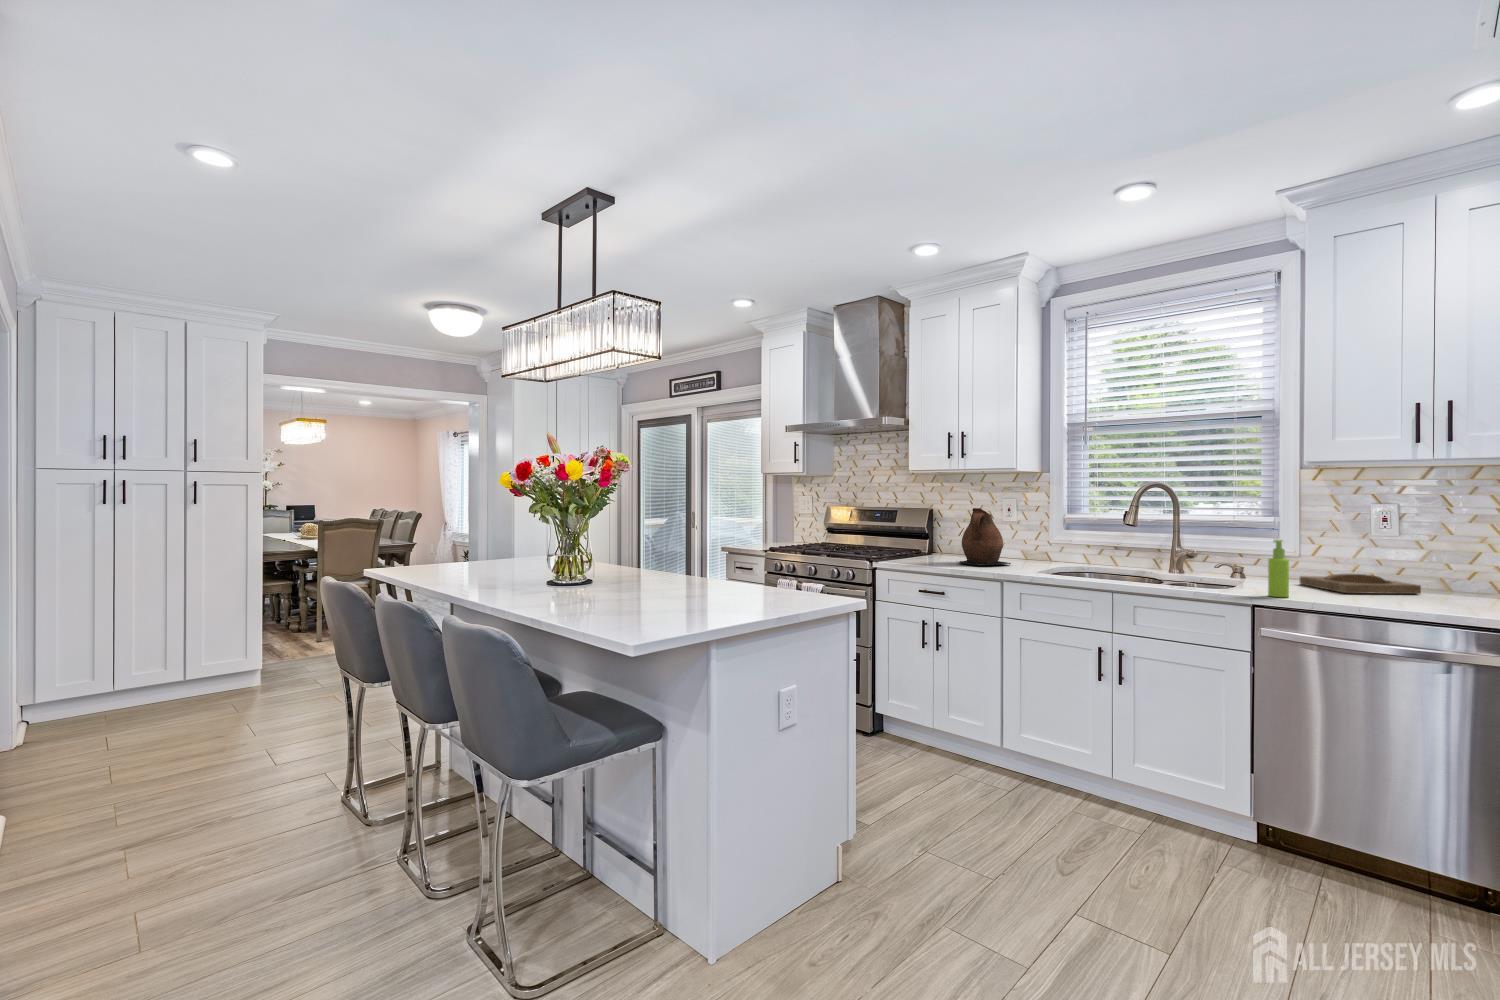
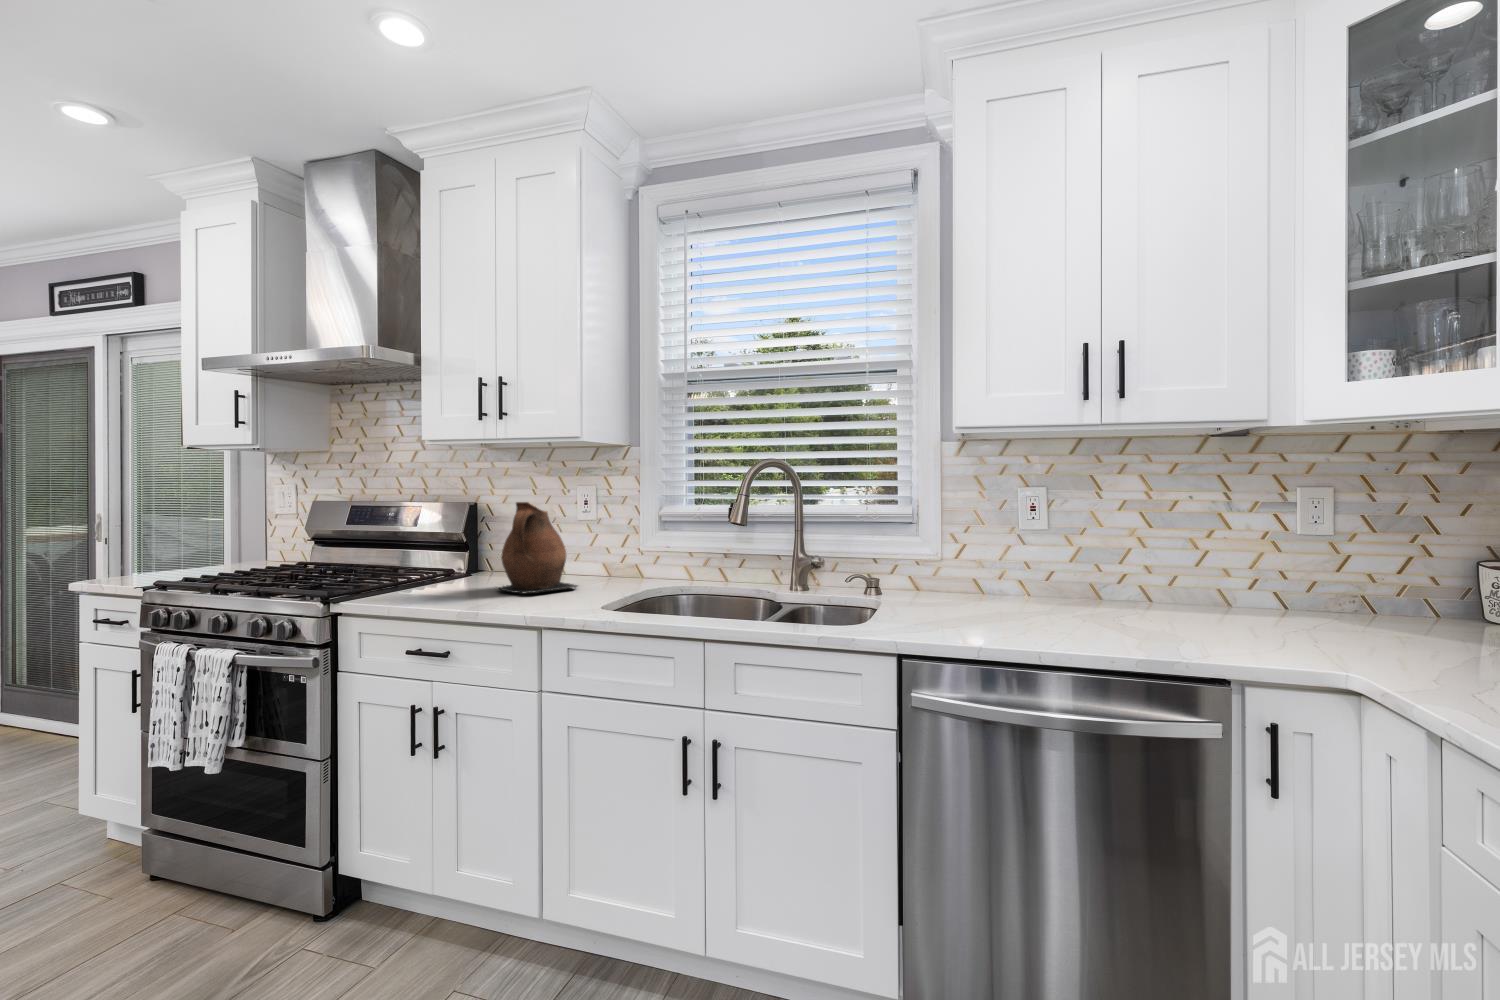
soap dispenser: present [1268,539,1289,597] -> none [912,546,937,632]
tray: present [1300,573,1421,594] -> none [943,583,1076,615]

